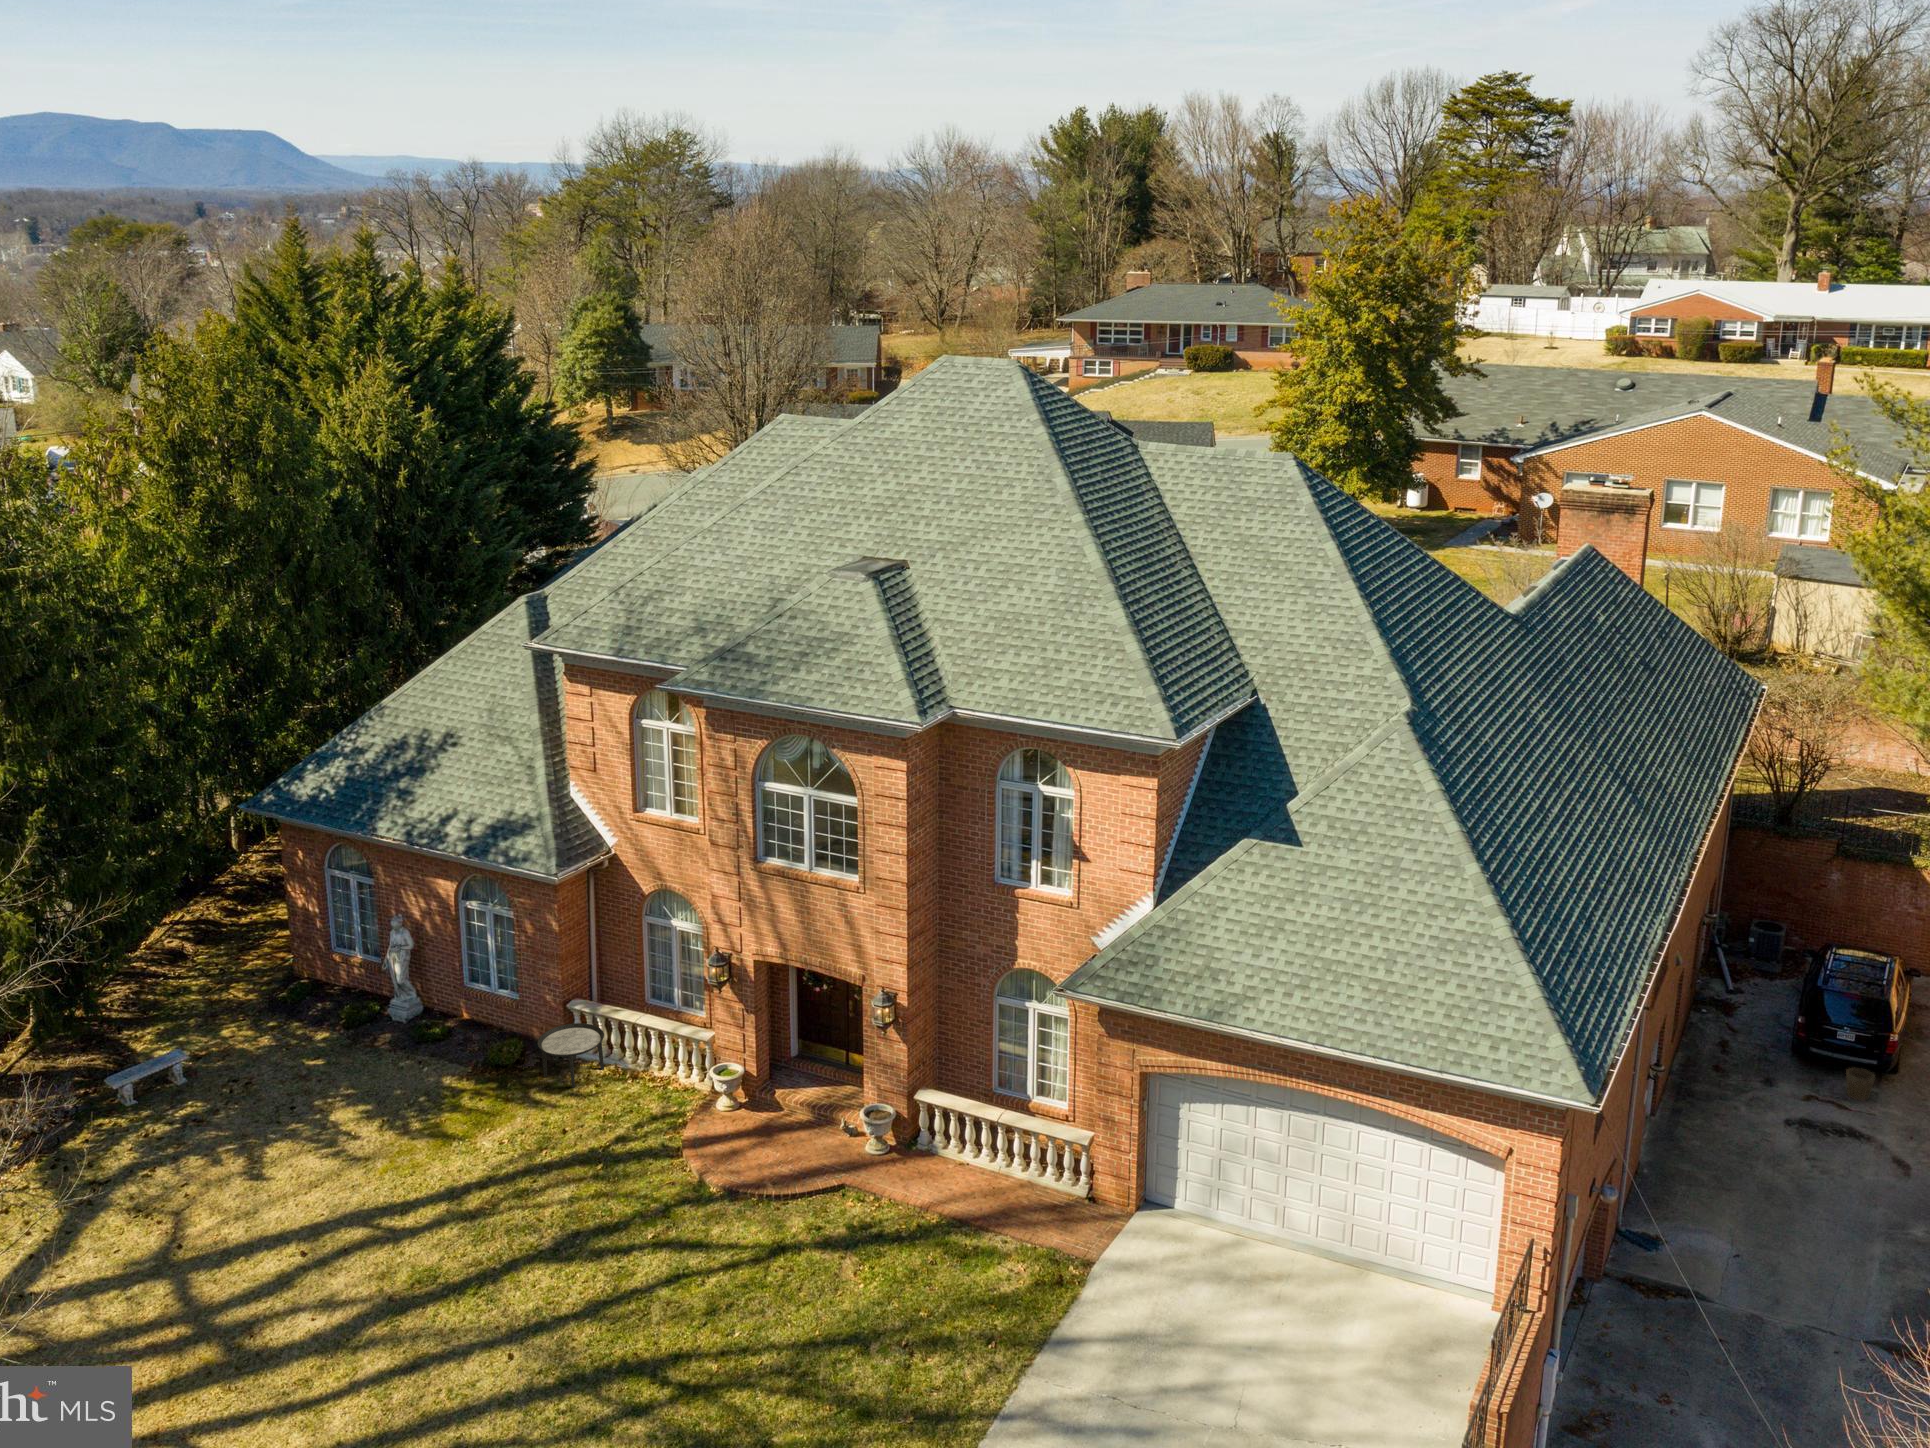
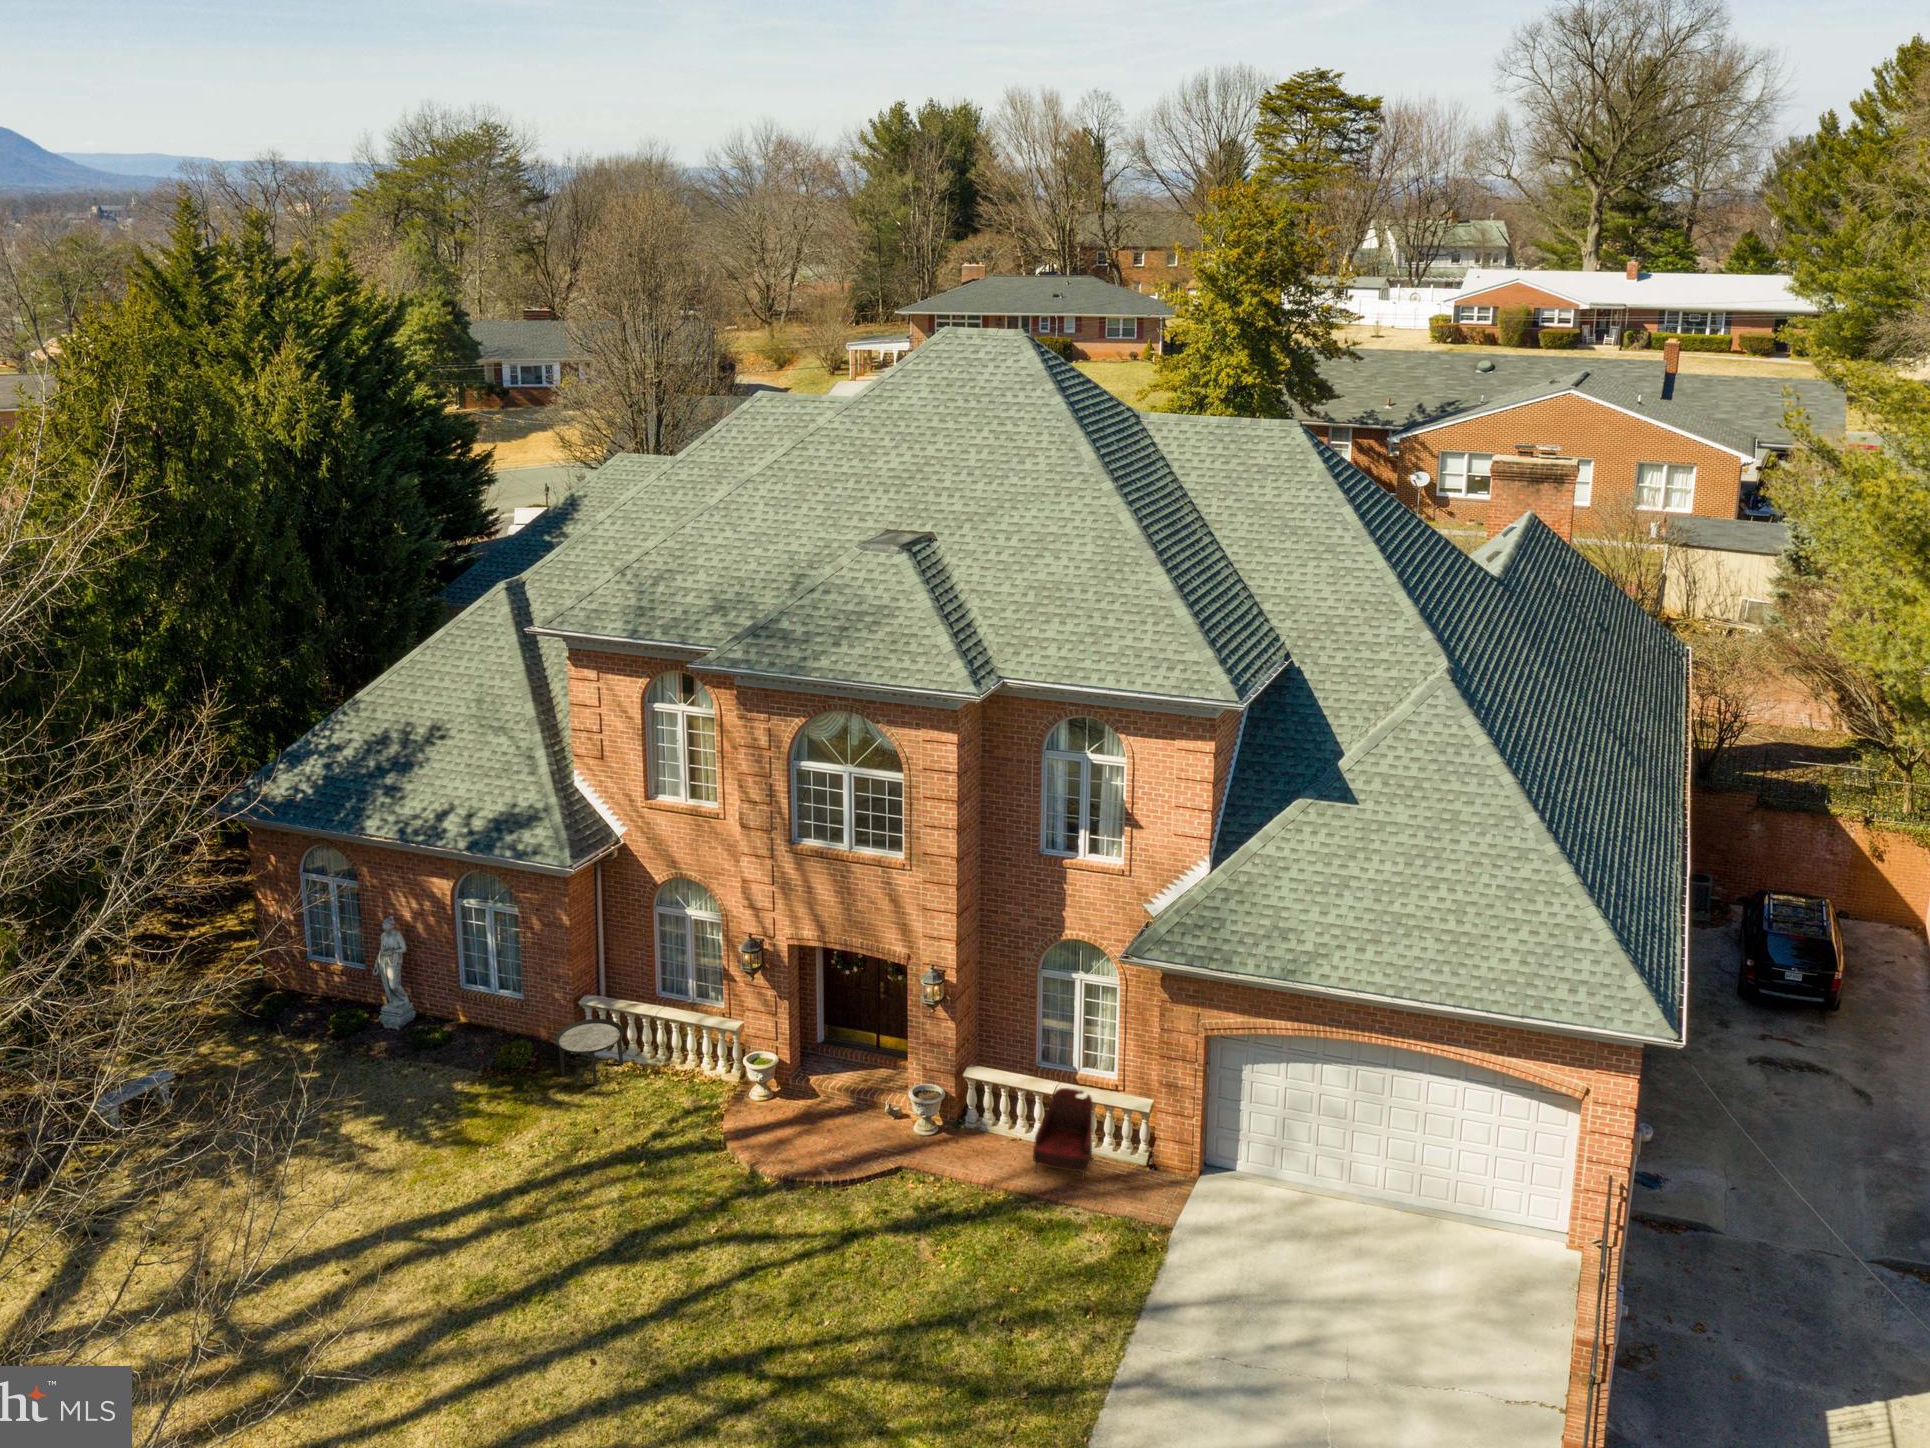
waste bin: present [1846,1068,1875,1101] -> none [1815,1000,1844,1031]
armchair: none [971,1117,1034,1211] -> present [1033,1088,1093,1179]

